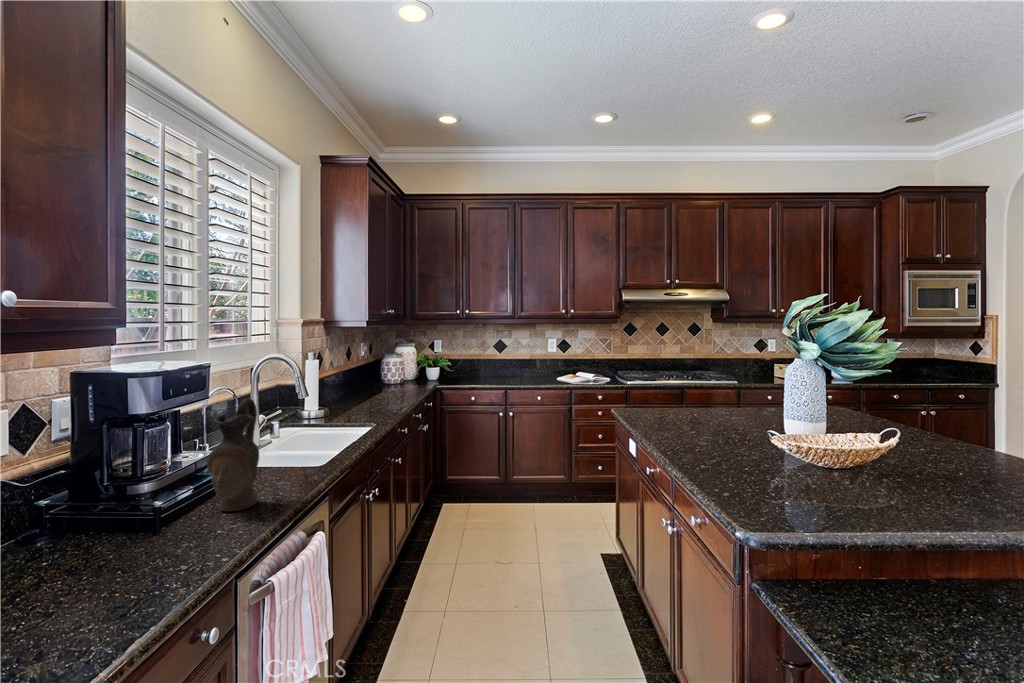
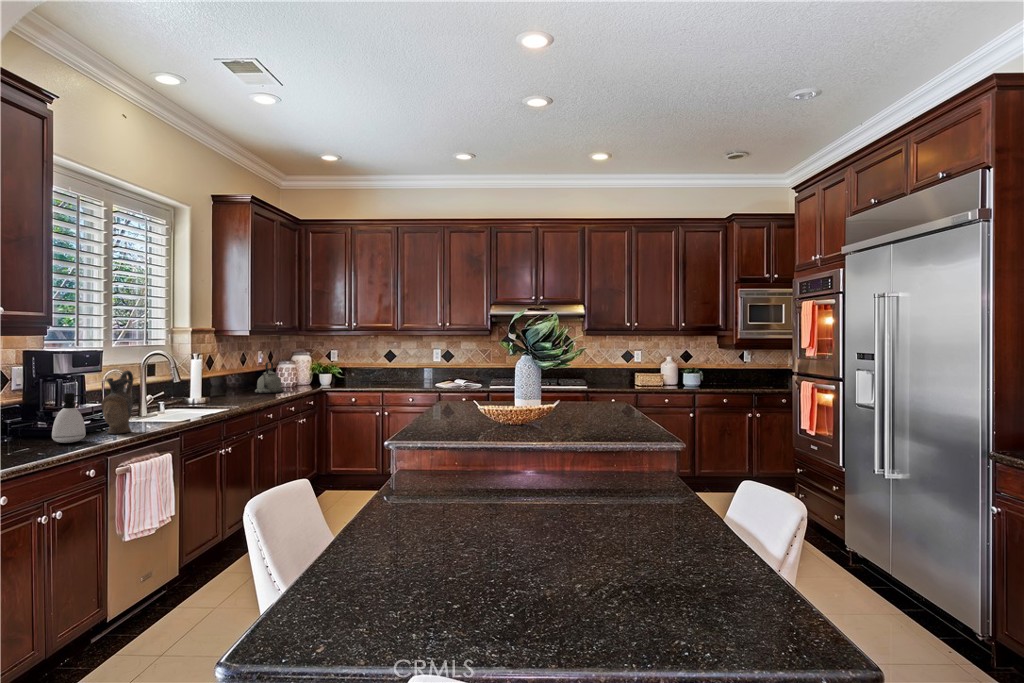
kettle: none [370,357,402,395] -> present [255,362,283,393]
soap dispenser: none [118,457,184,558] -> present [52,393,87,443]

